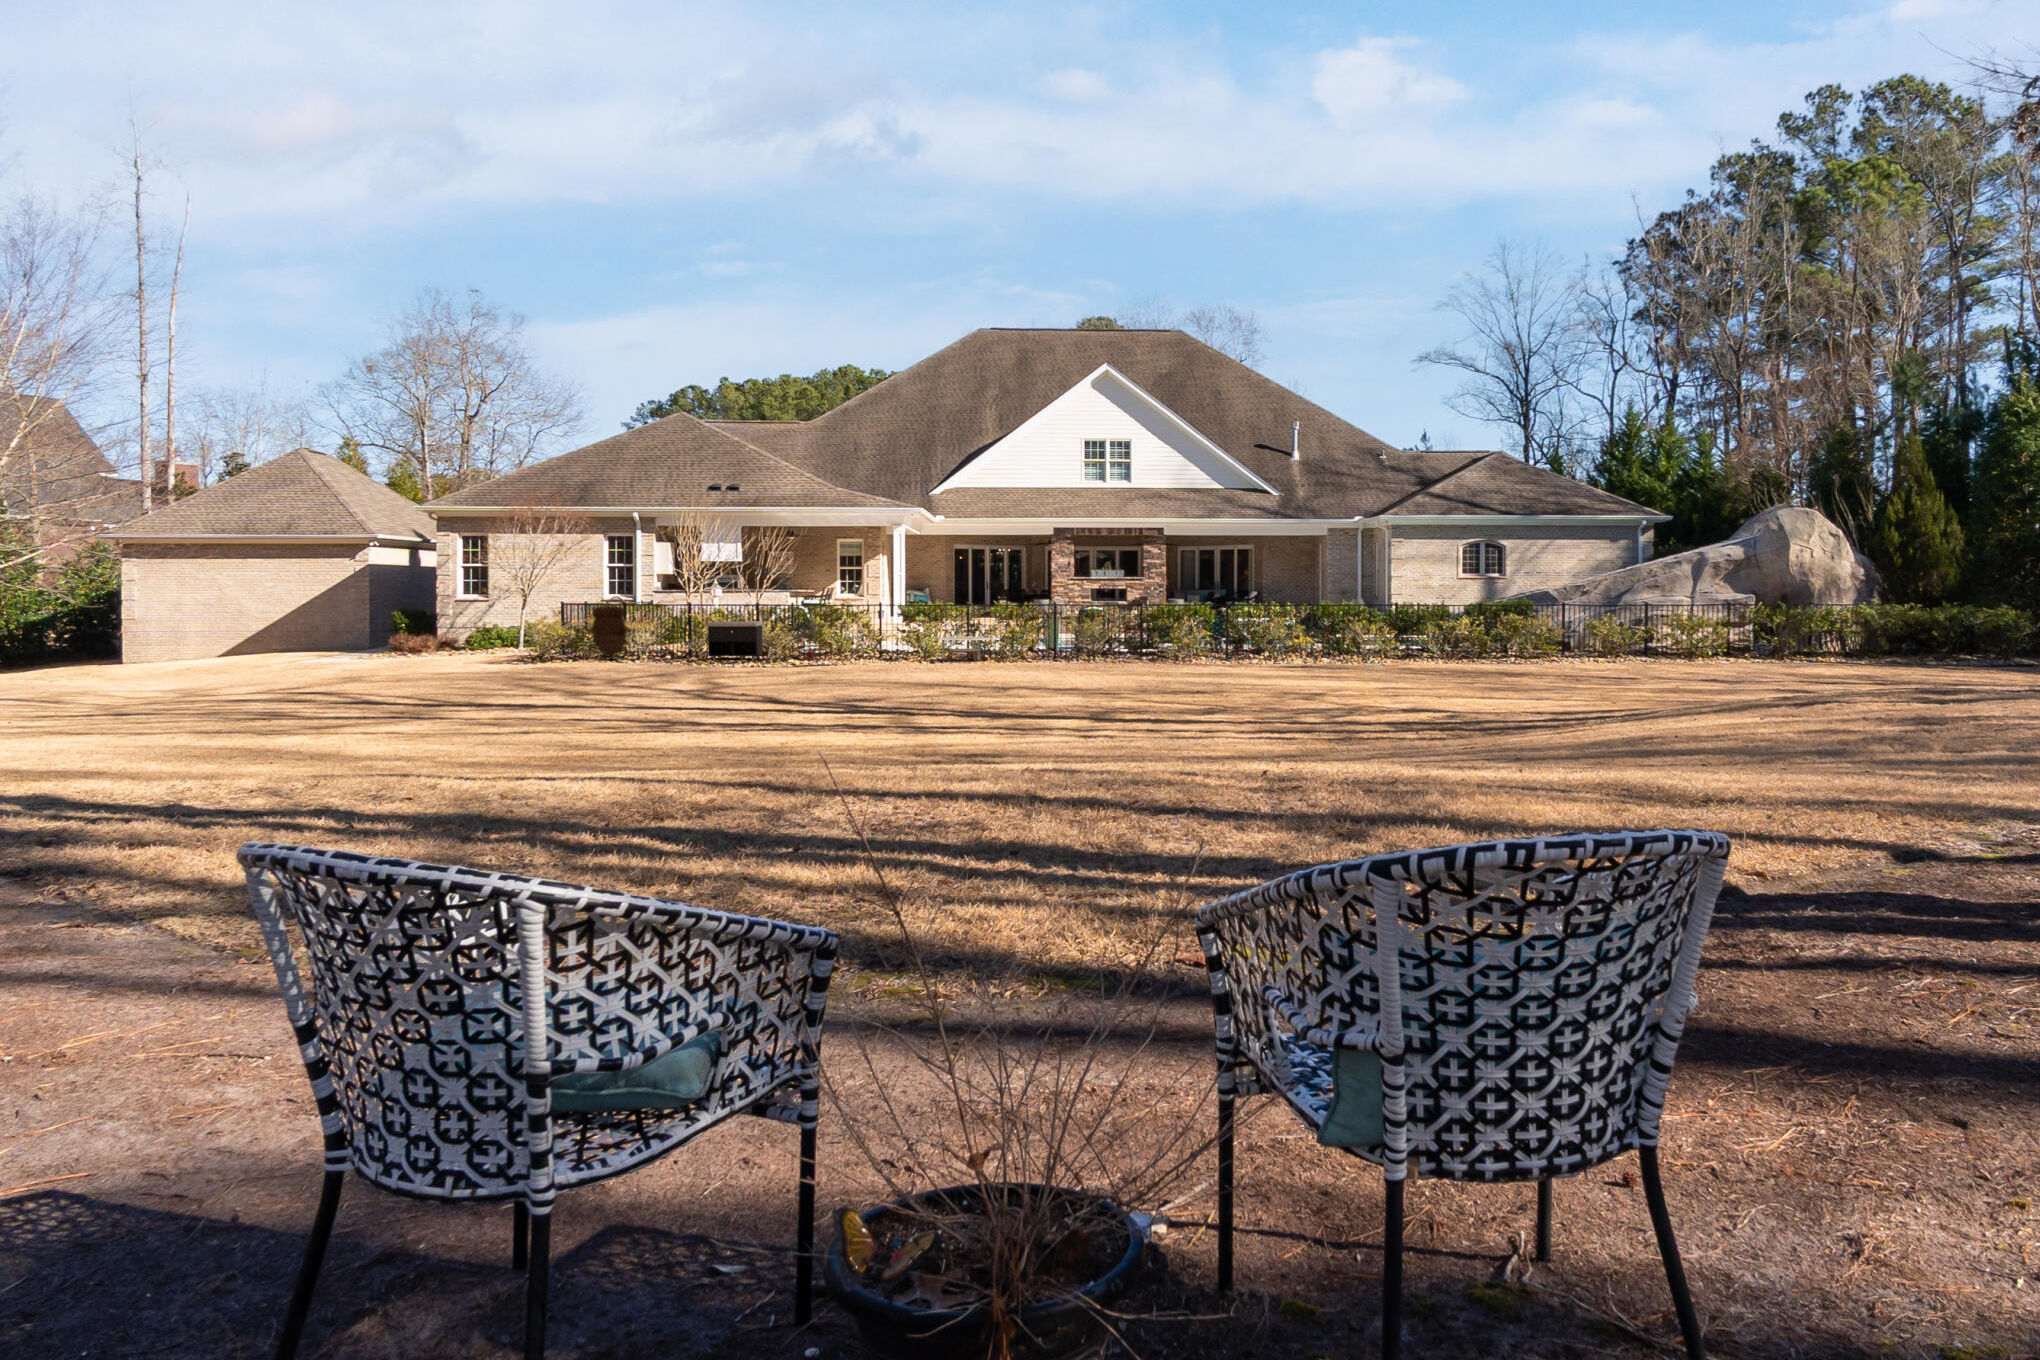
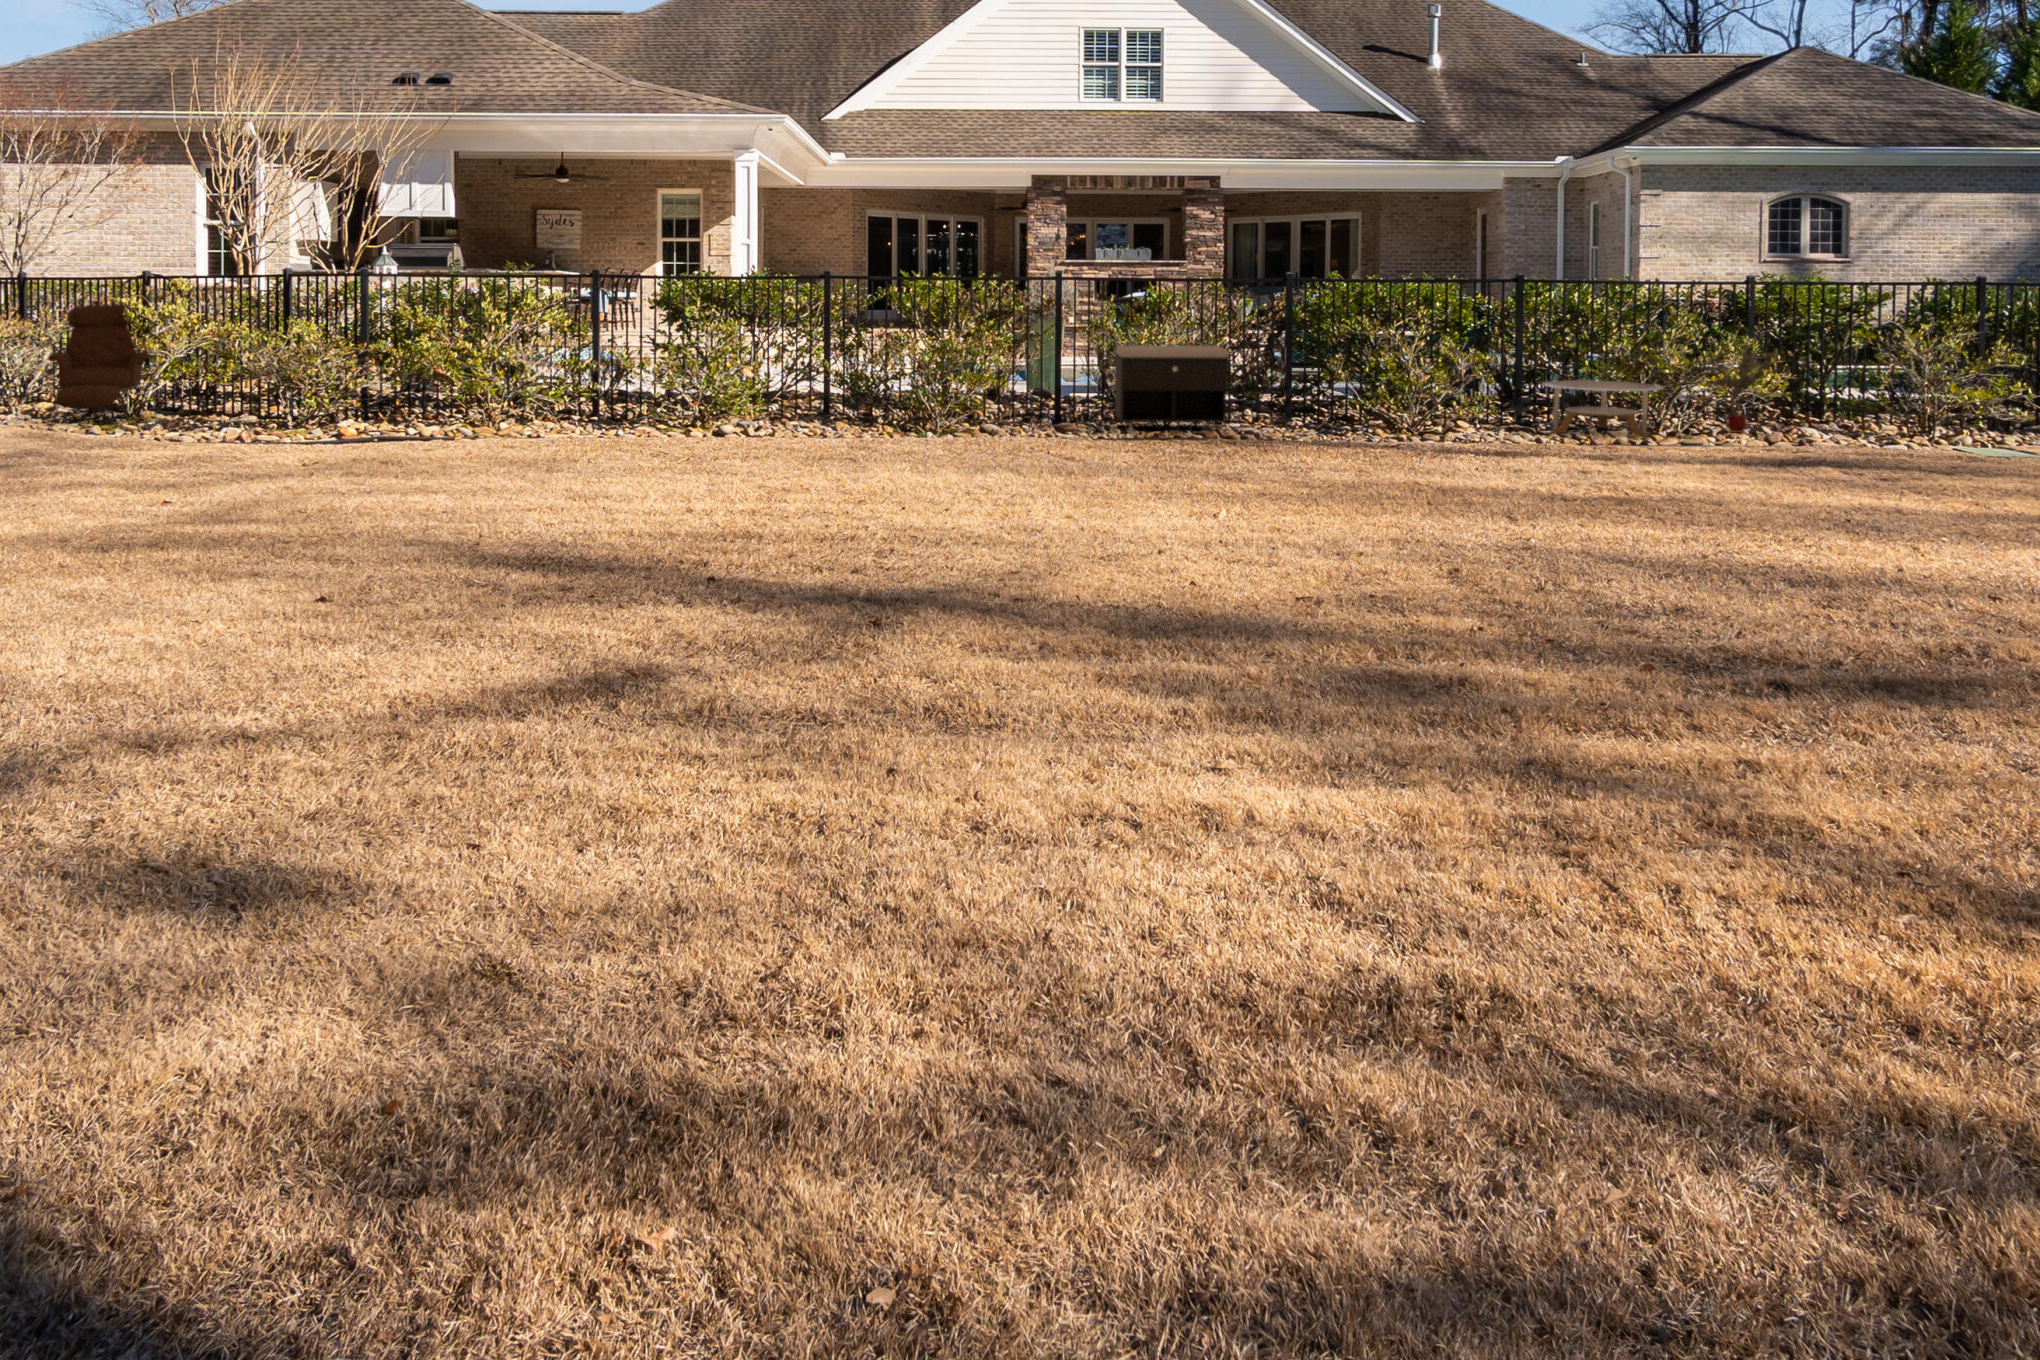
potted tree: present [798,619,825,660] -> present [1704,341,1776,433]
storage bench: present [708,621,763,660] -> present [1115,345,1228,430]
round table: present [939,637,992,661] -> present [1542,380,1663,437]

